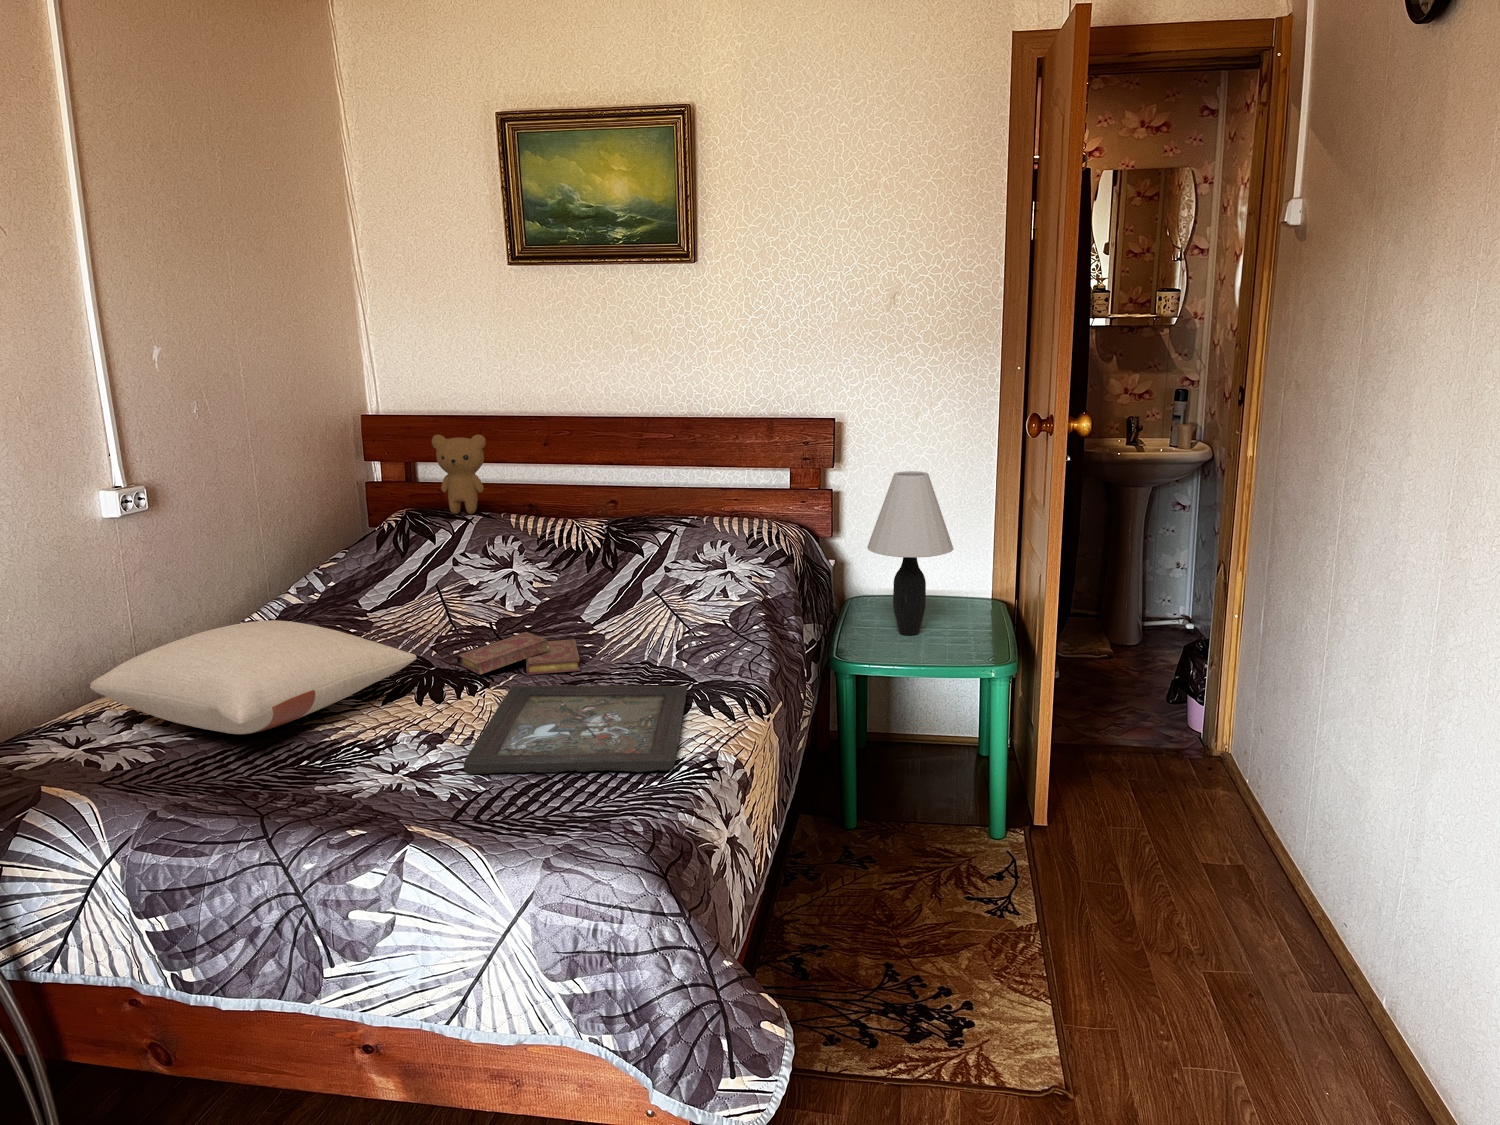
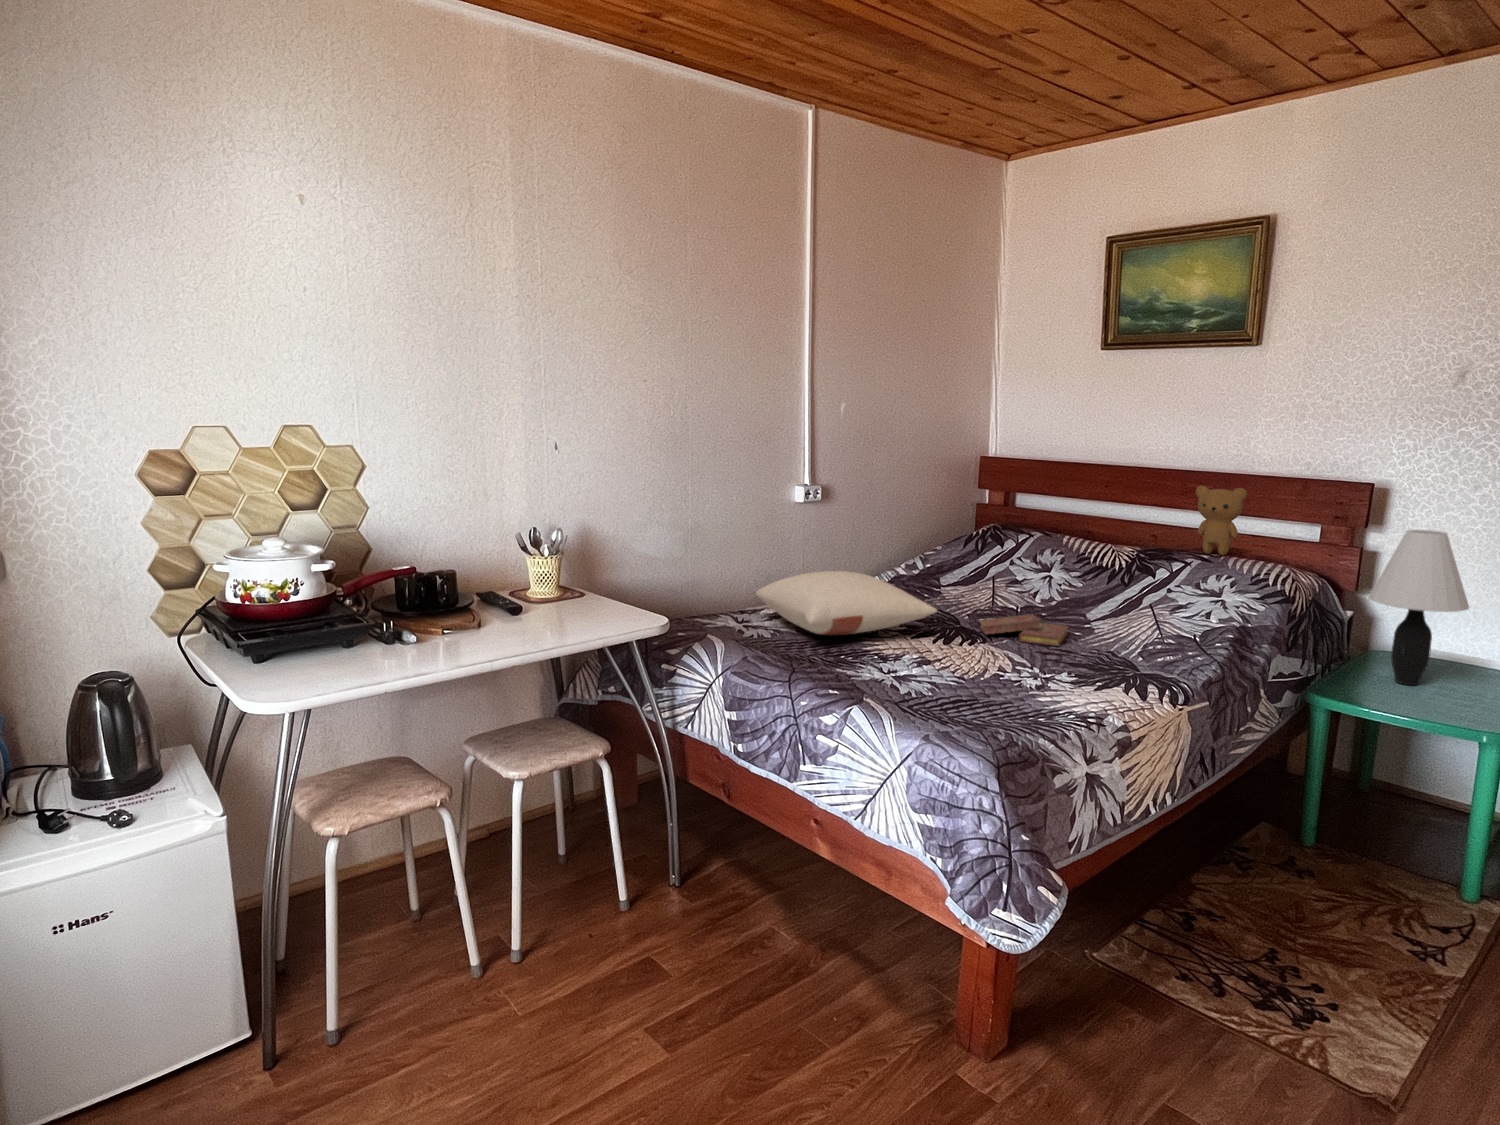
teddy bear: present [432,435,486,514] -> present [1196,486,1247,555]
tray: present [464,685,688,774] -> none [927,644,1128,713]

